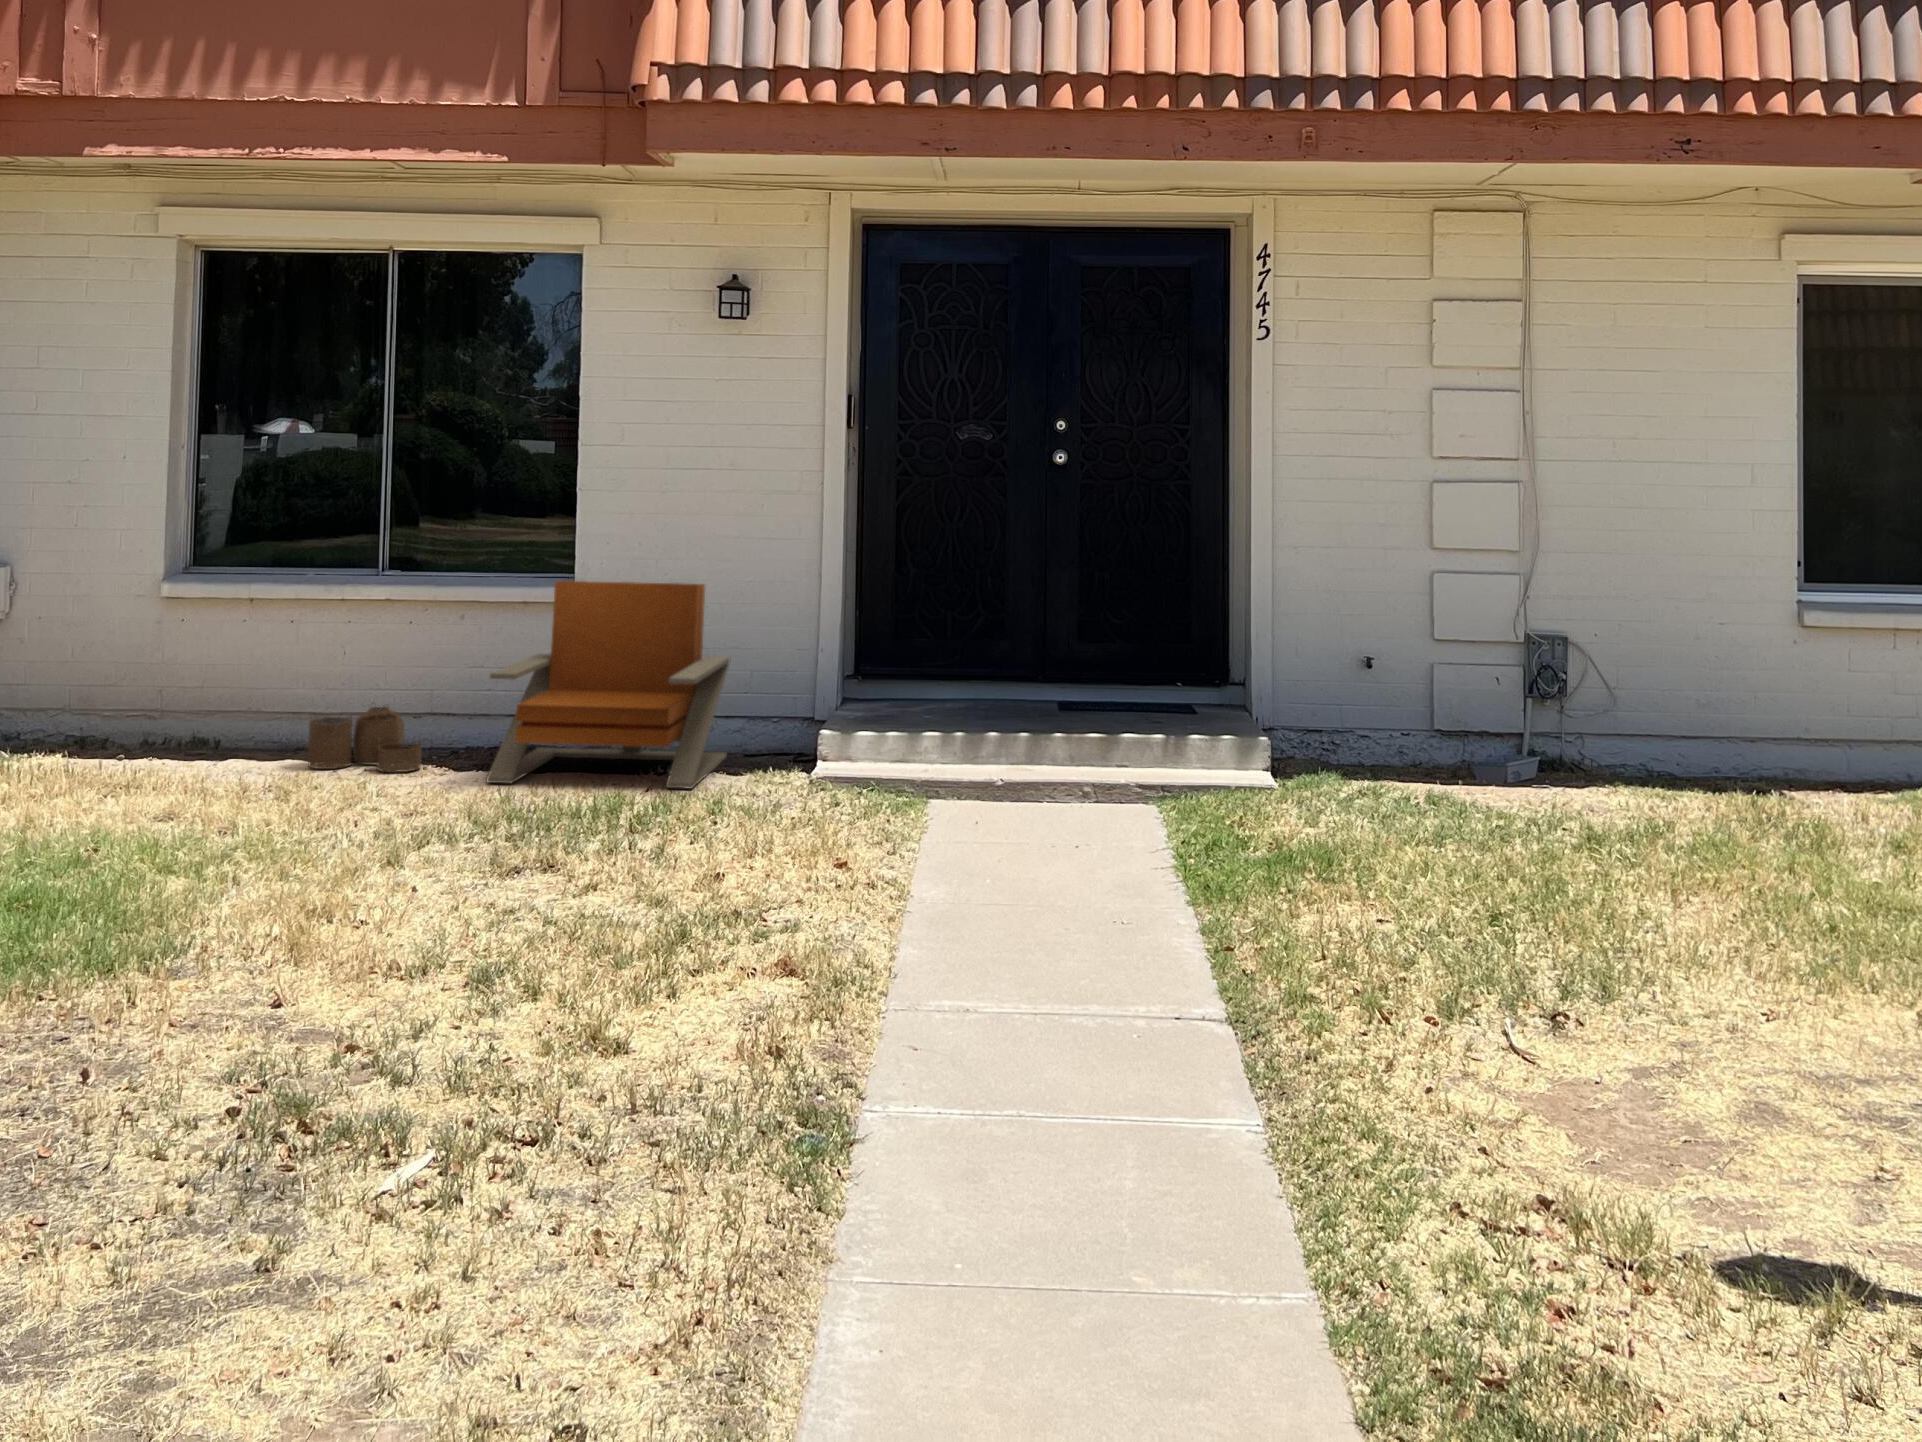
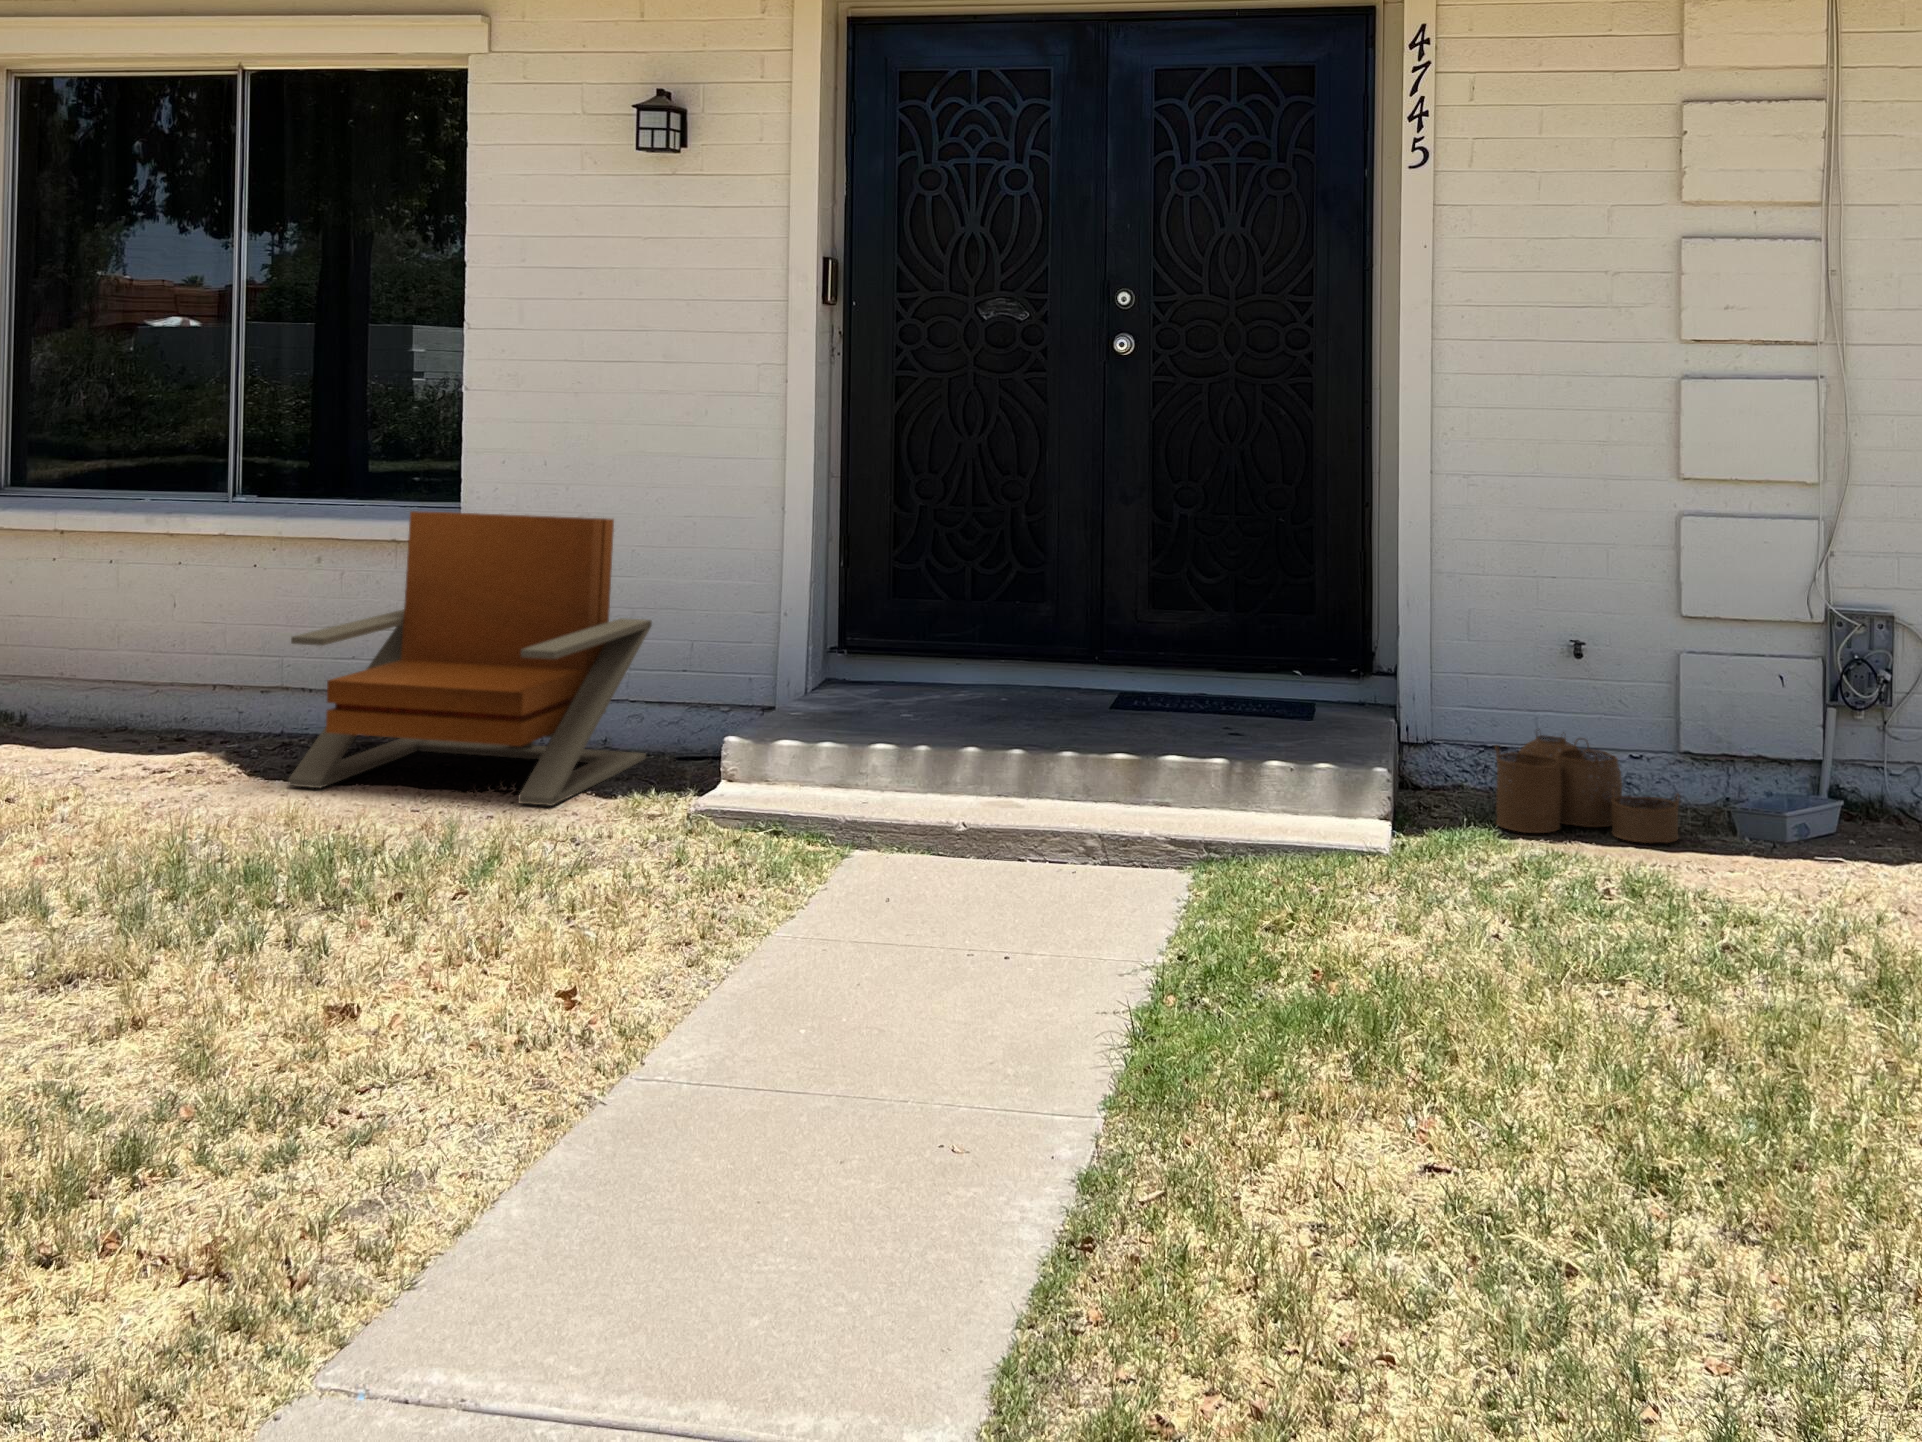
woven basket: present [308,705,421,772] -> present [1495,732,1680,843]

